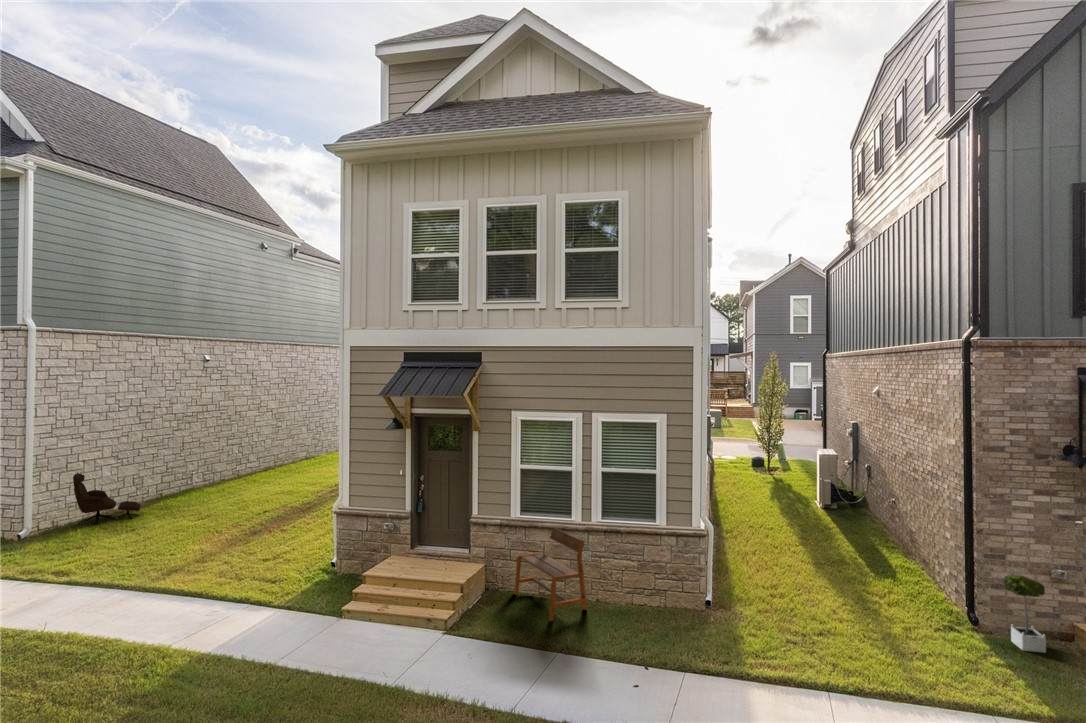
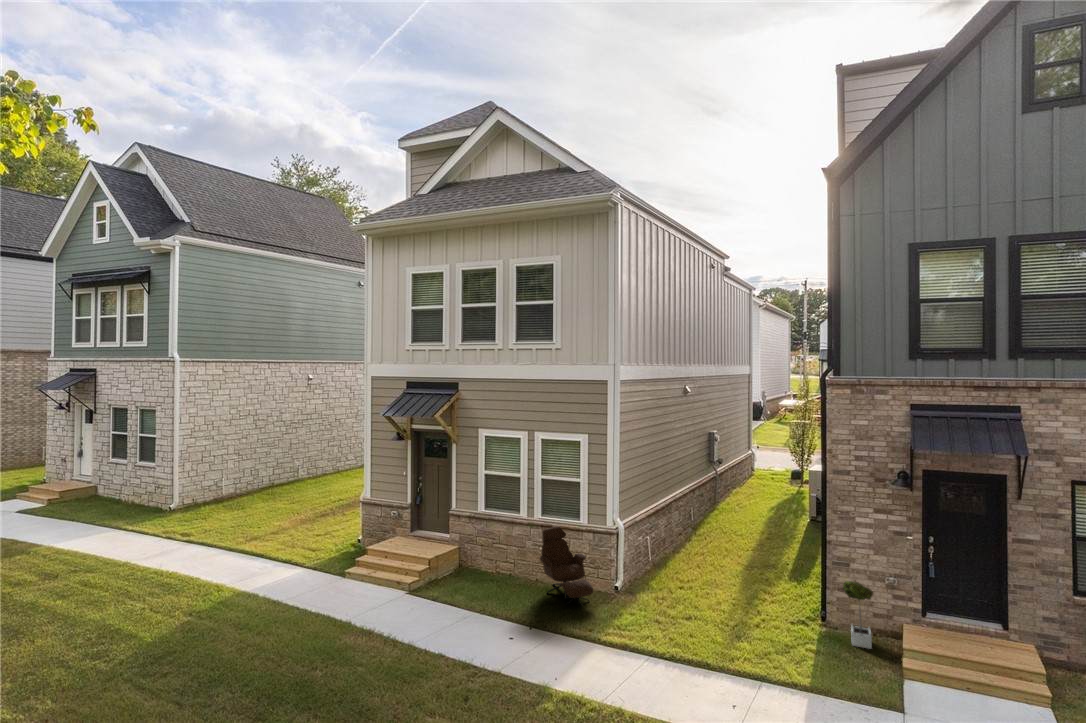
lounge chair: present [73,473,140,525] -> present [539,527,593,606]
bench: present [514,528,587,621] -> none [476,518,520,590]

